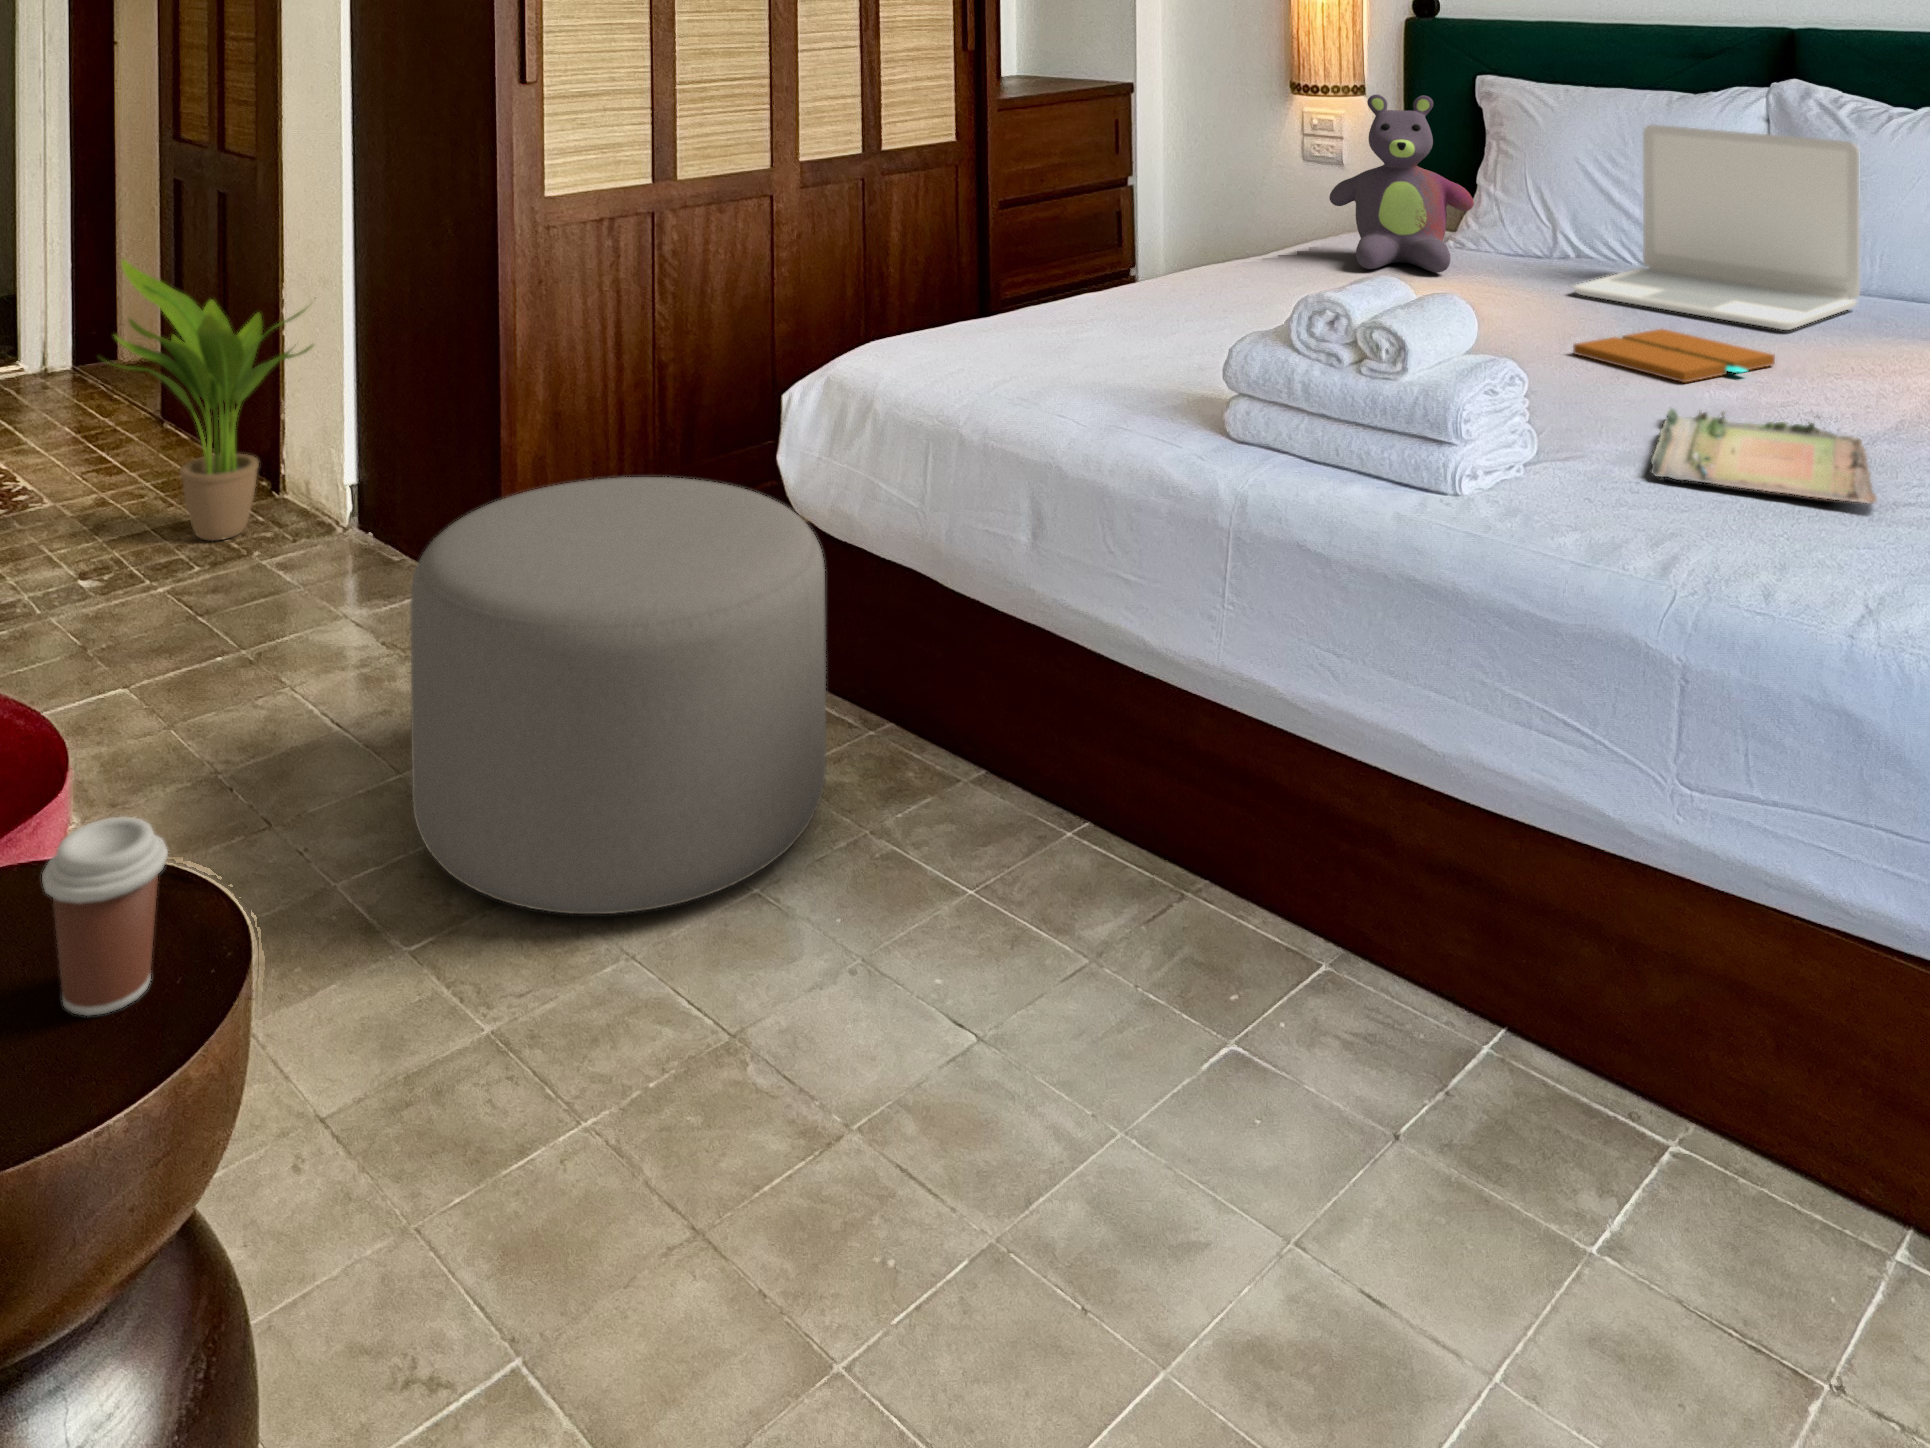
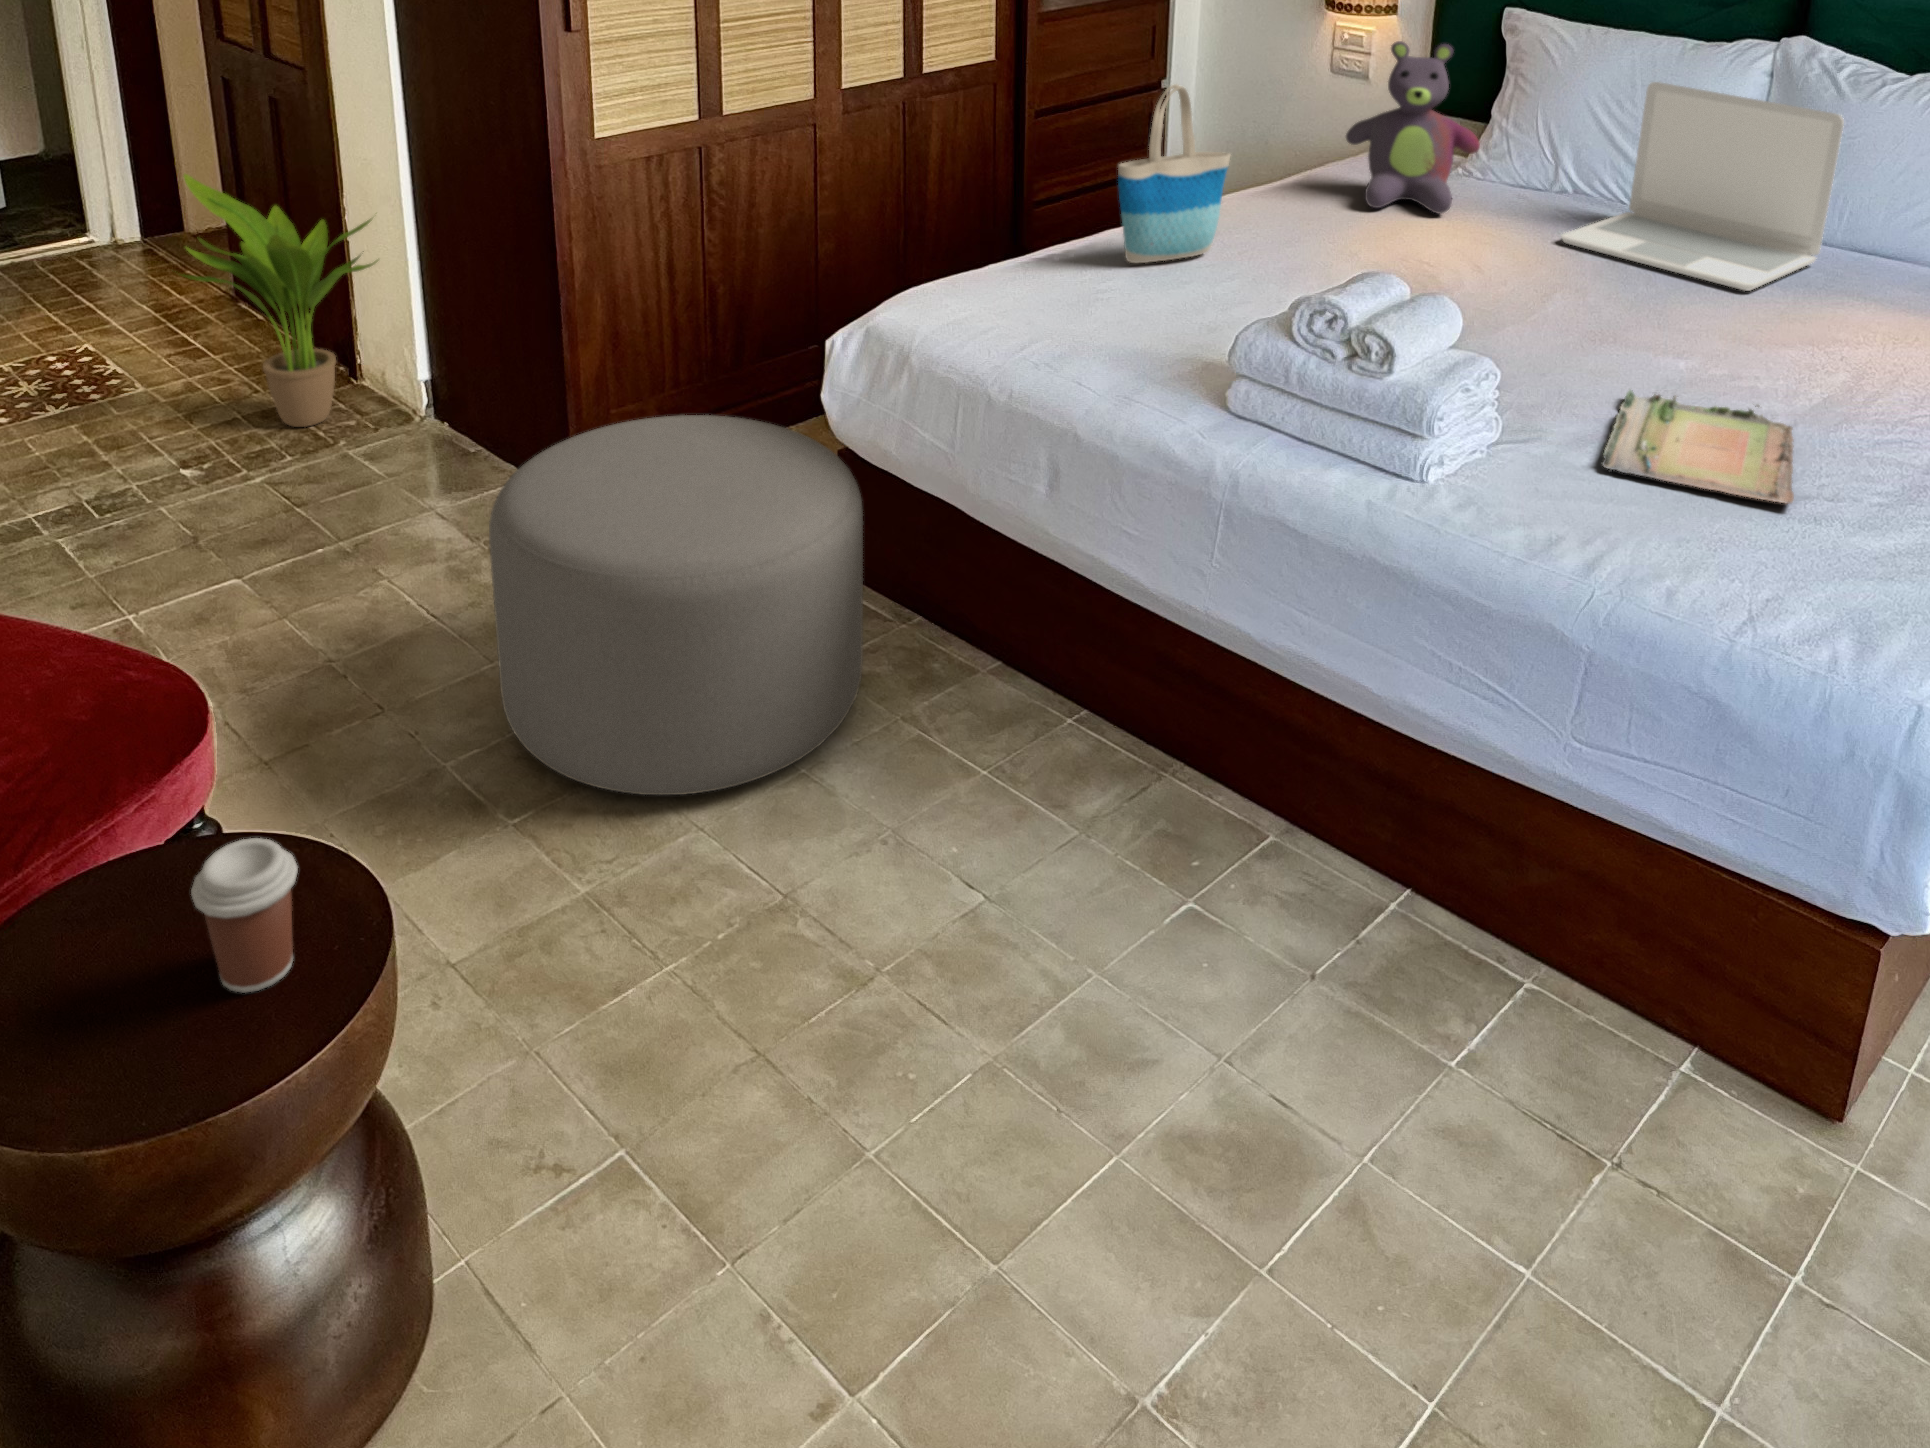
tote bag: none [1090,121,1208,314] -> present [1118,84,1230,263]
book: present [1573,329,1775,382] -> none [1551,291,1732,355]

